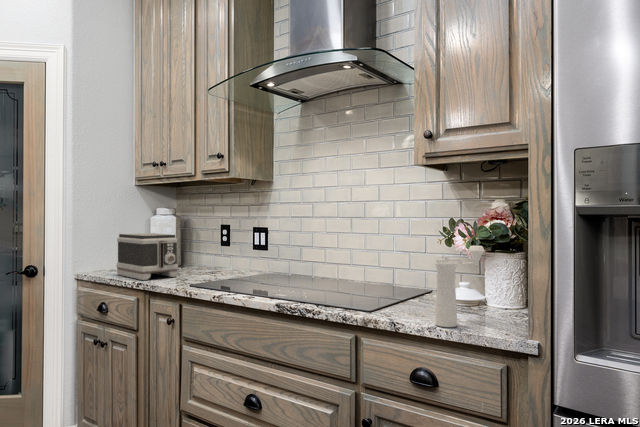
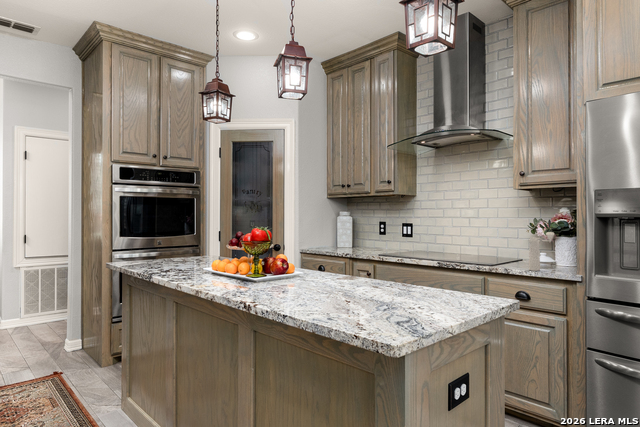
toaster: present [117,233,178,280] -> none [328,227,365,252]

